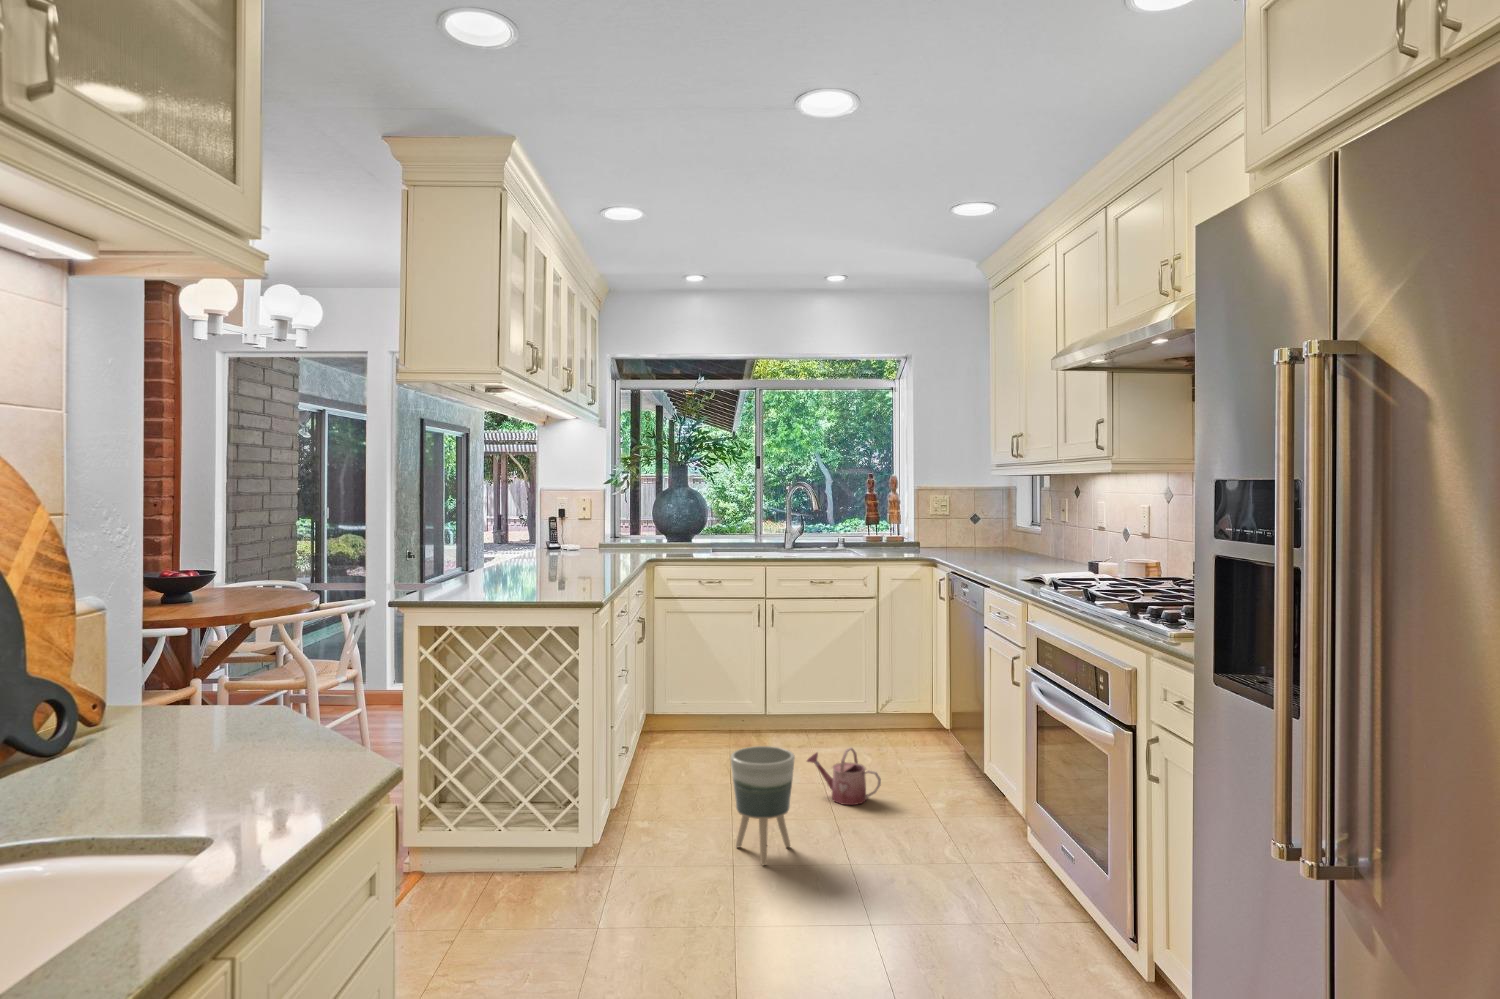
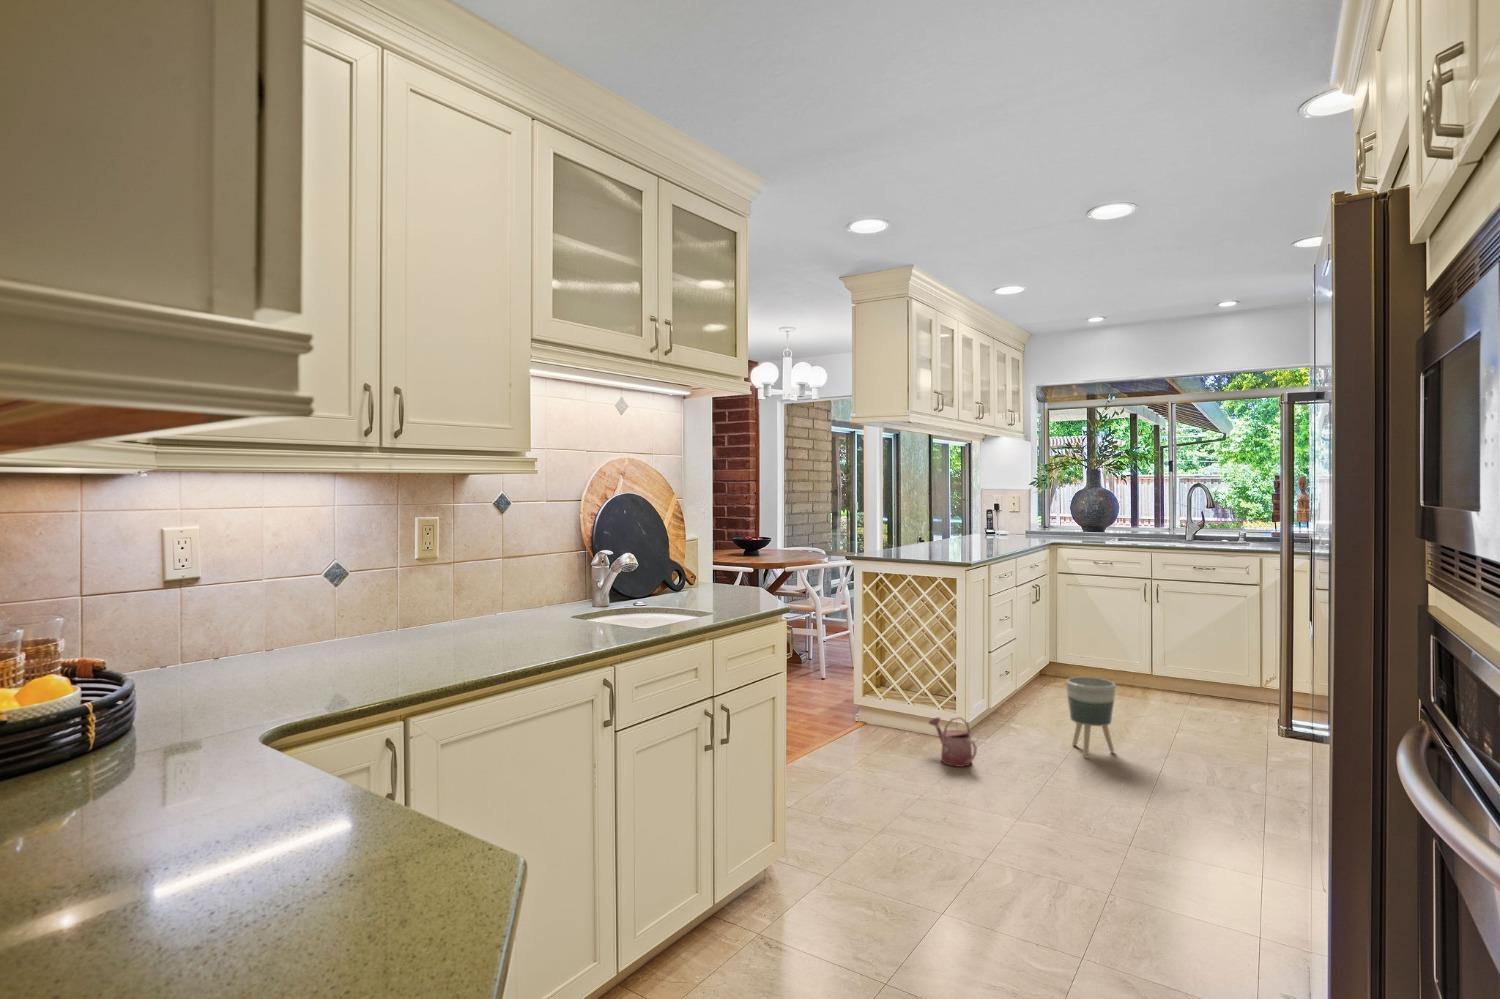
watering can: present [807,747,881,805] -> present [929,717,977,767]

